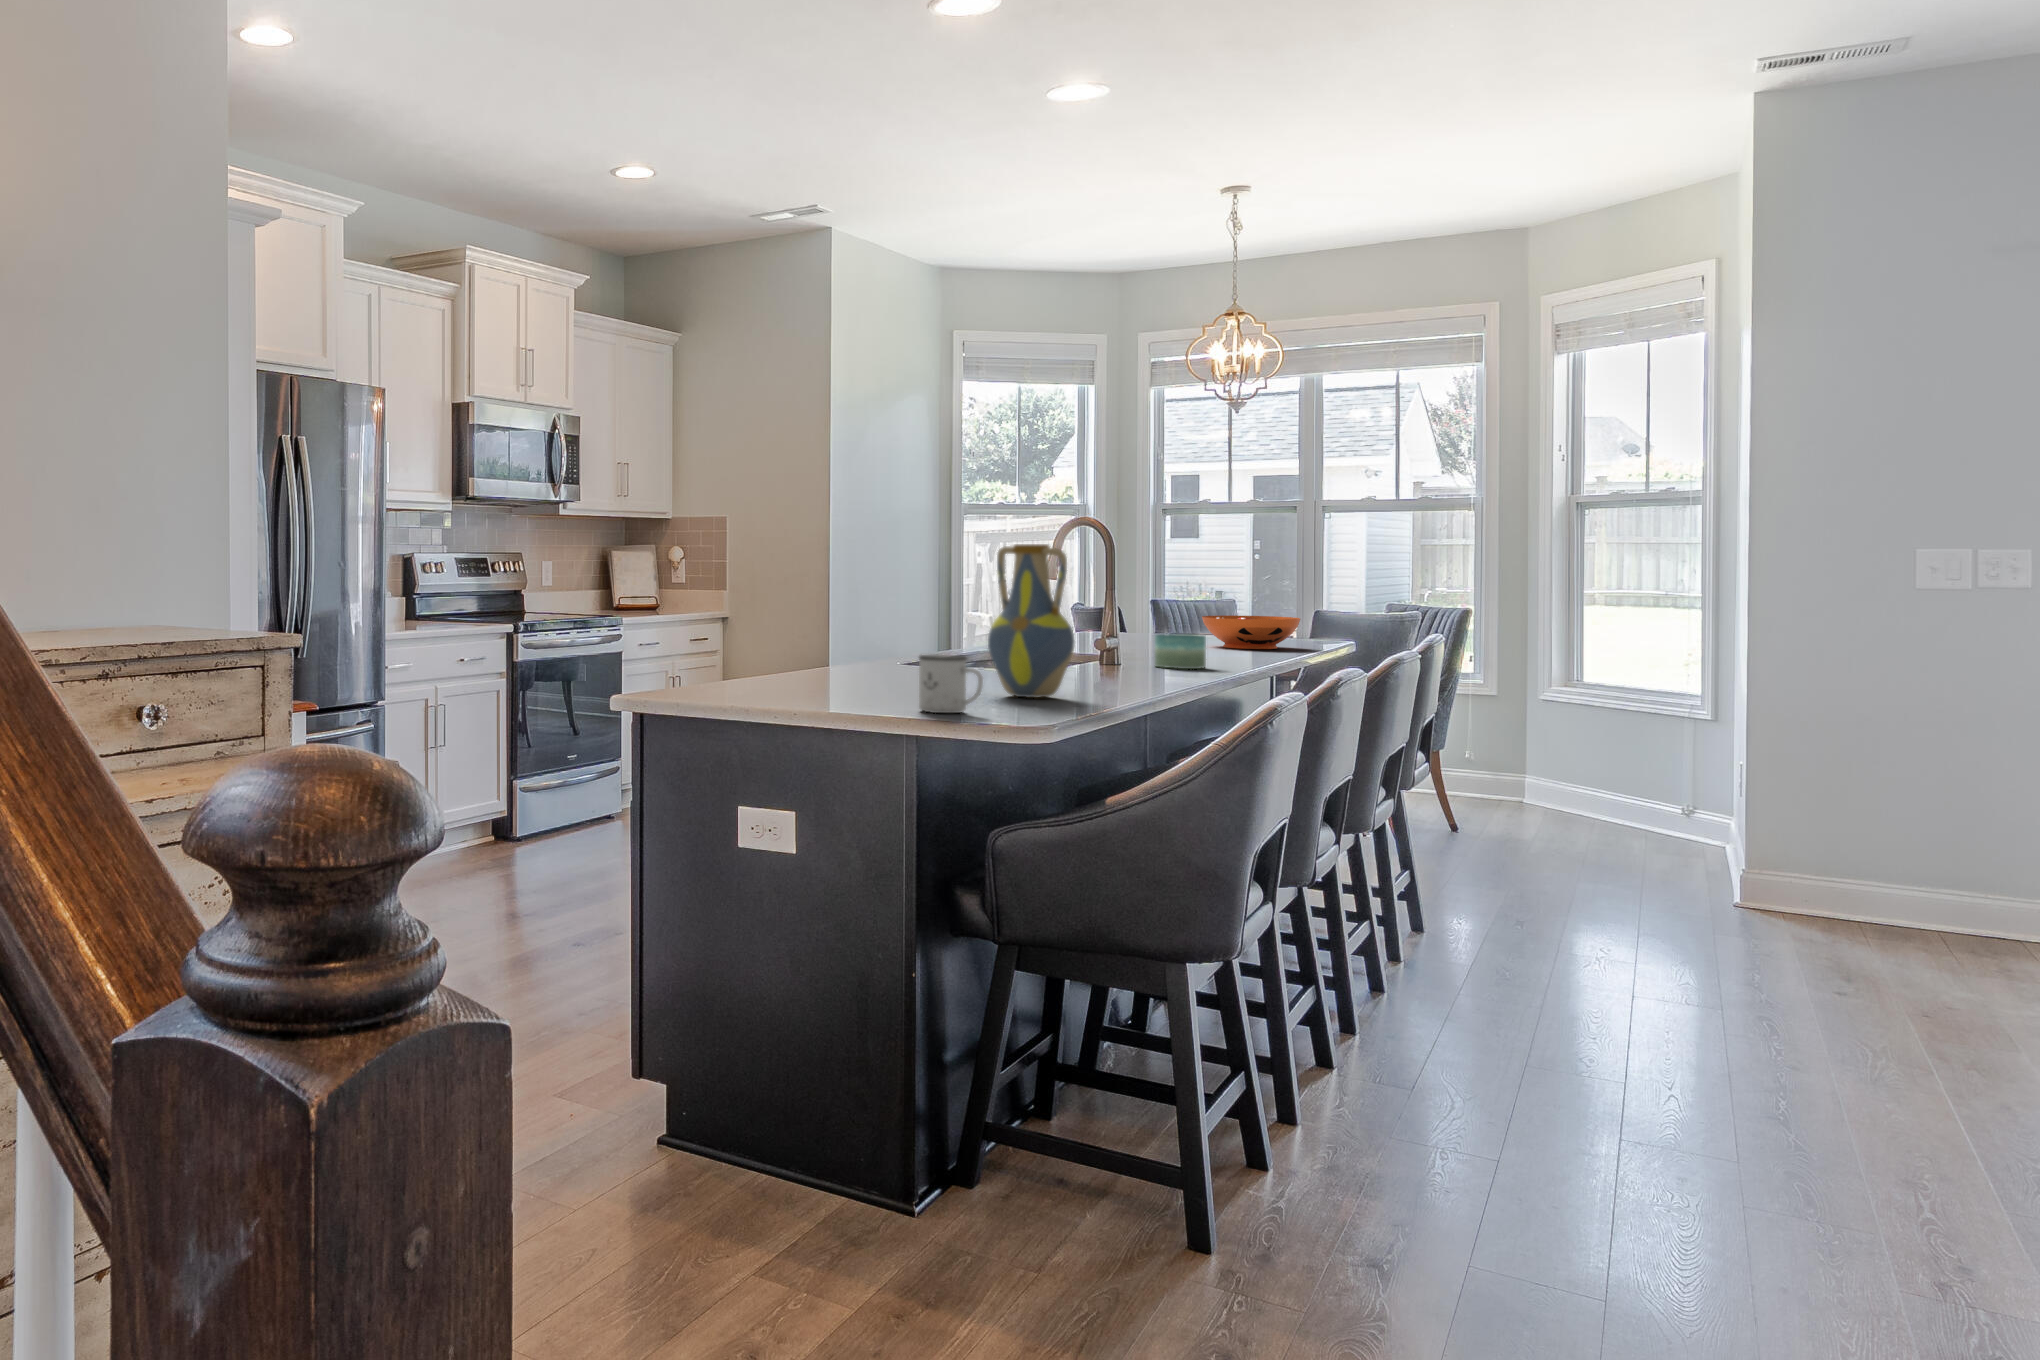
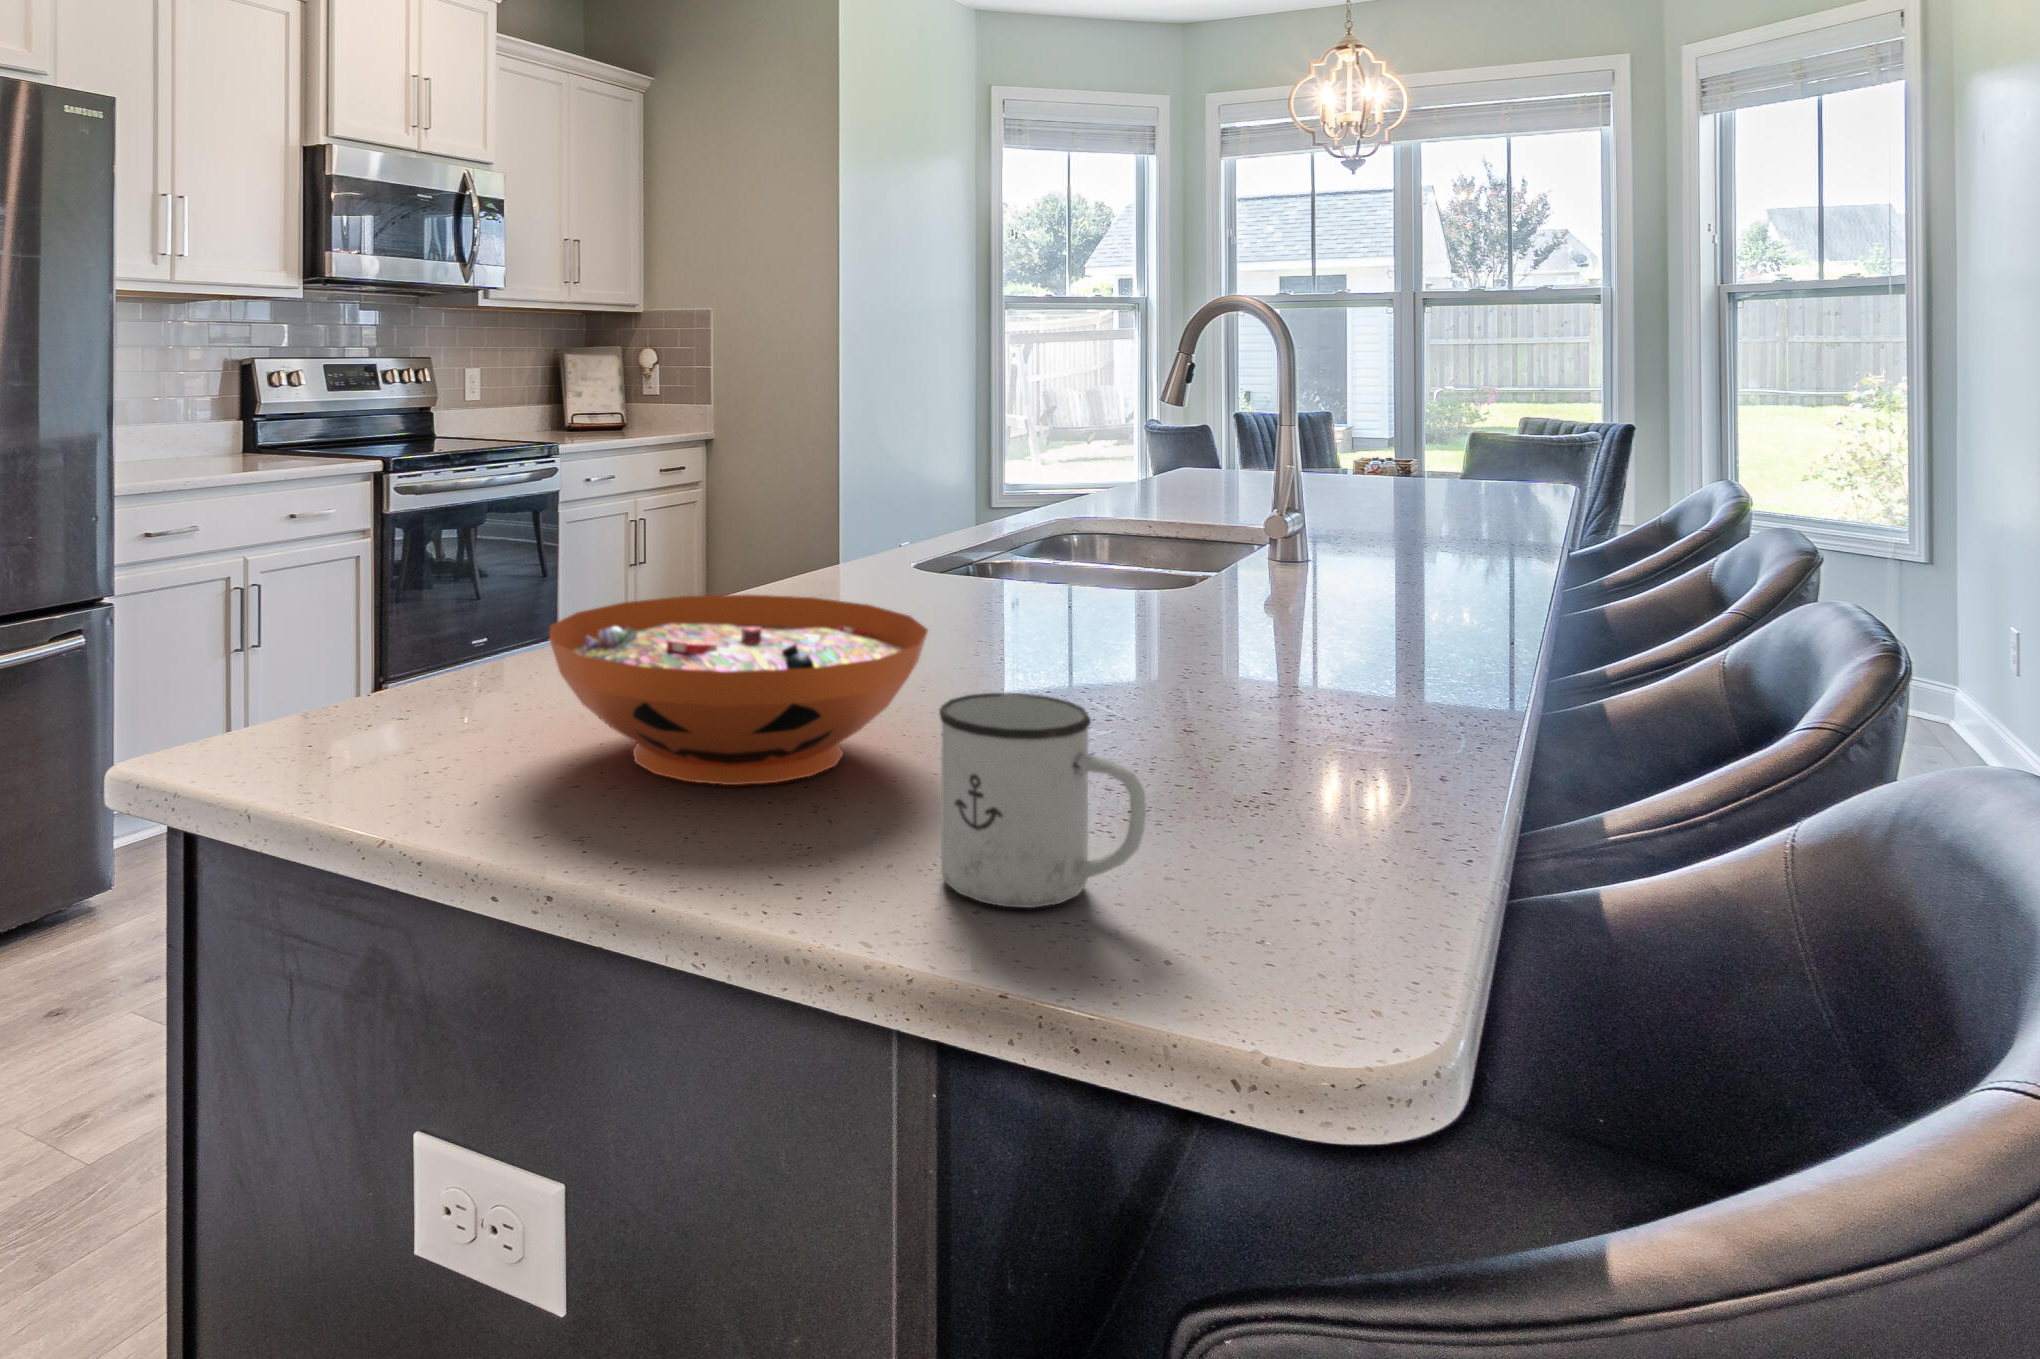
vase: present [988,544,1074,698] -> none [1110,353,1326,743]
decorative bowl: present [1202,616,1300,649] -> present [550,594,928,785]
candle: present [1155,634,1206,669] -> none [1350,505,1442,572]

